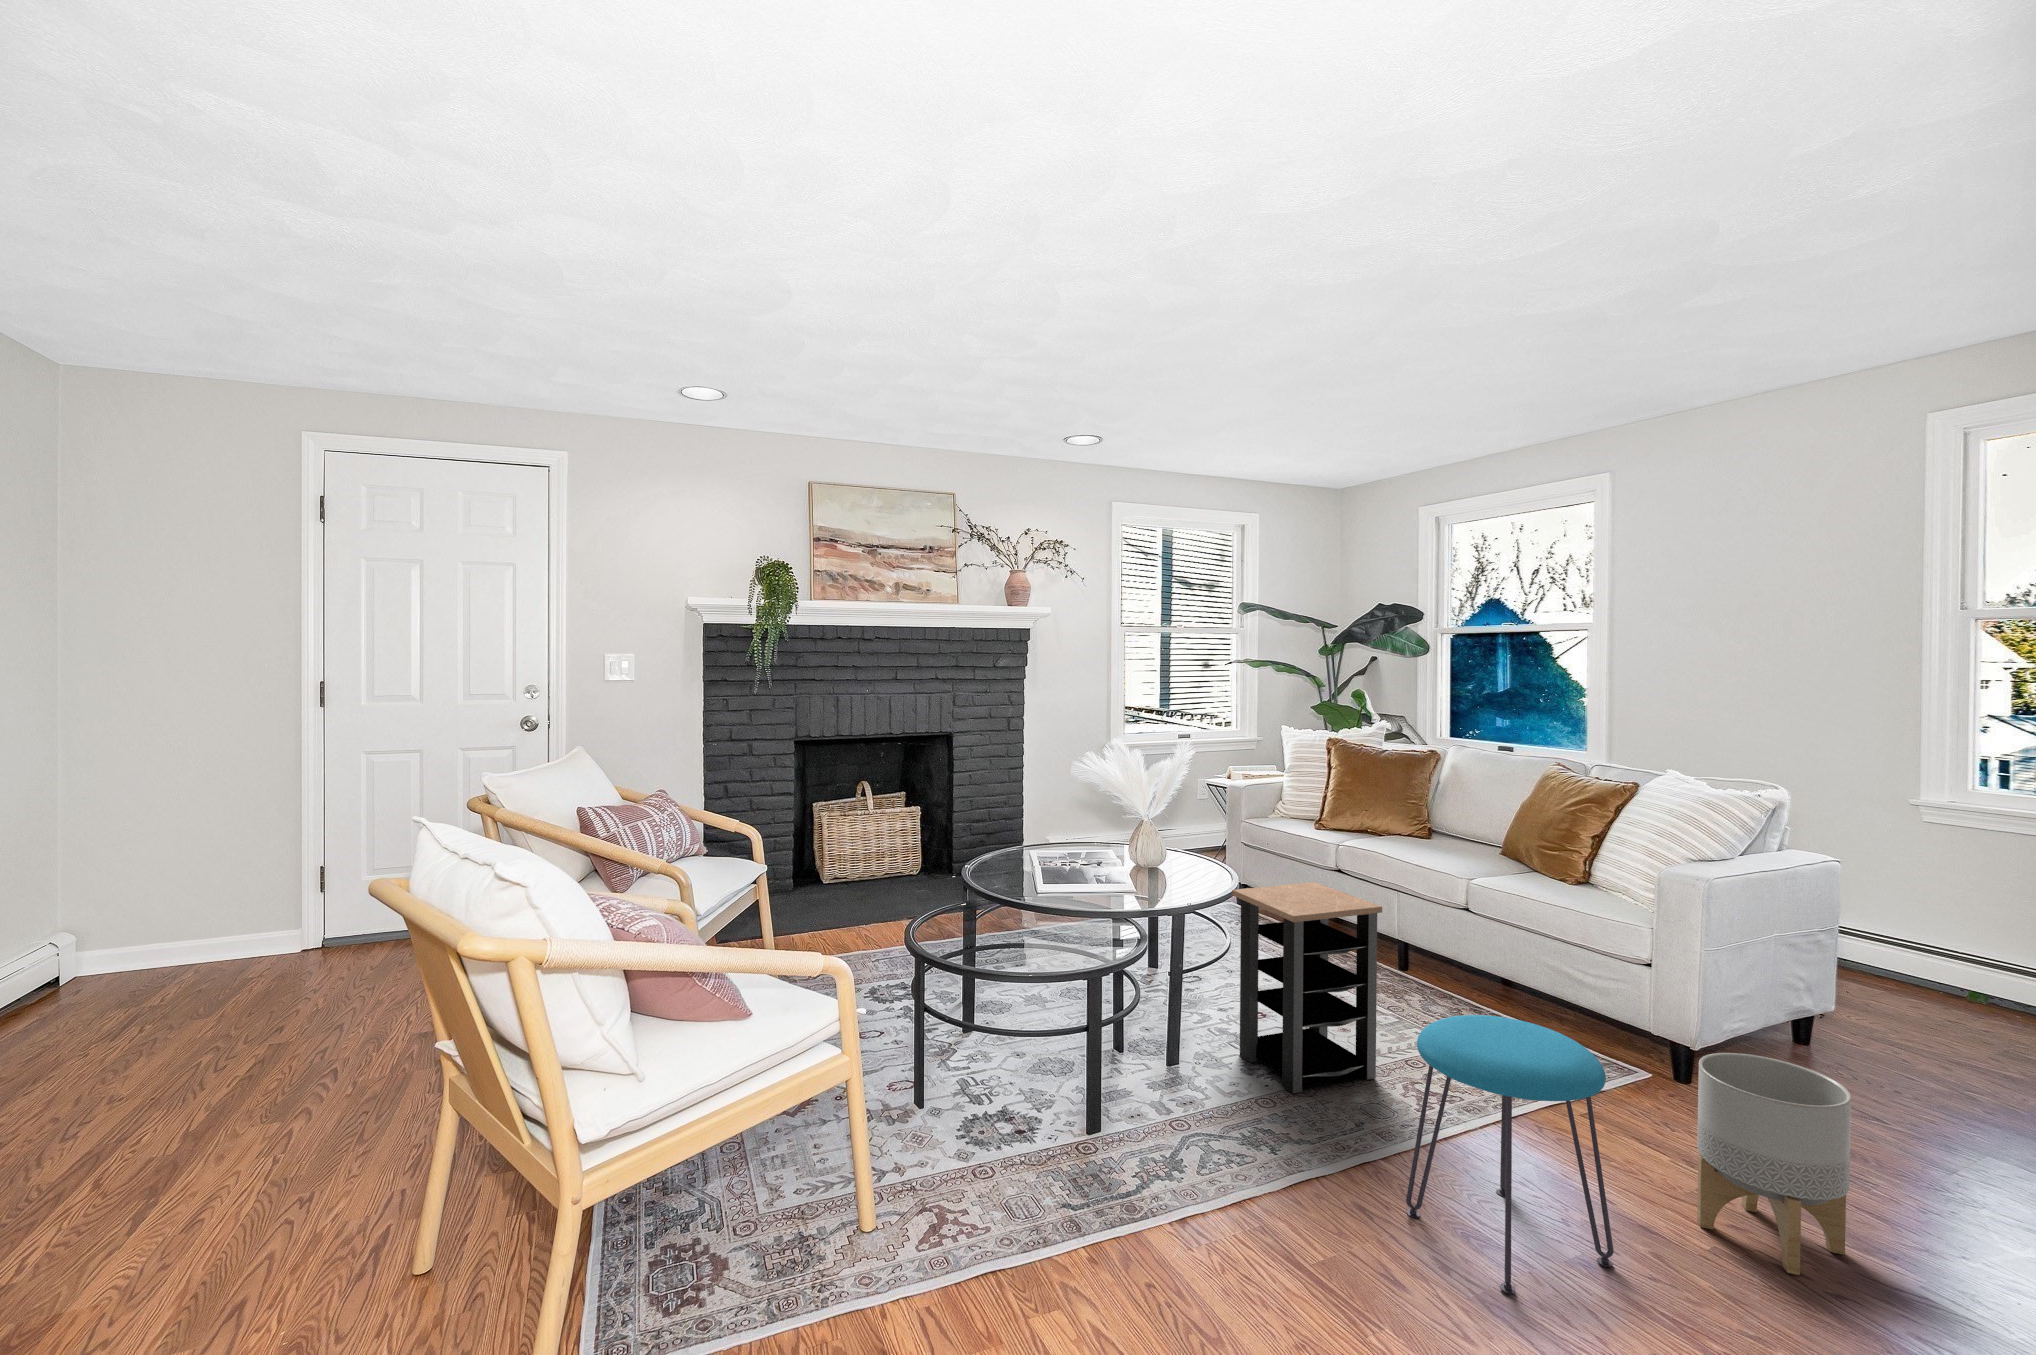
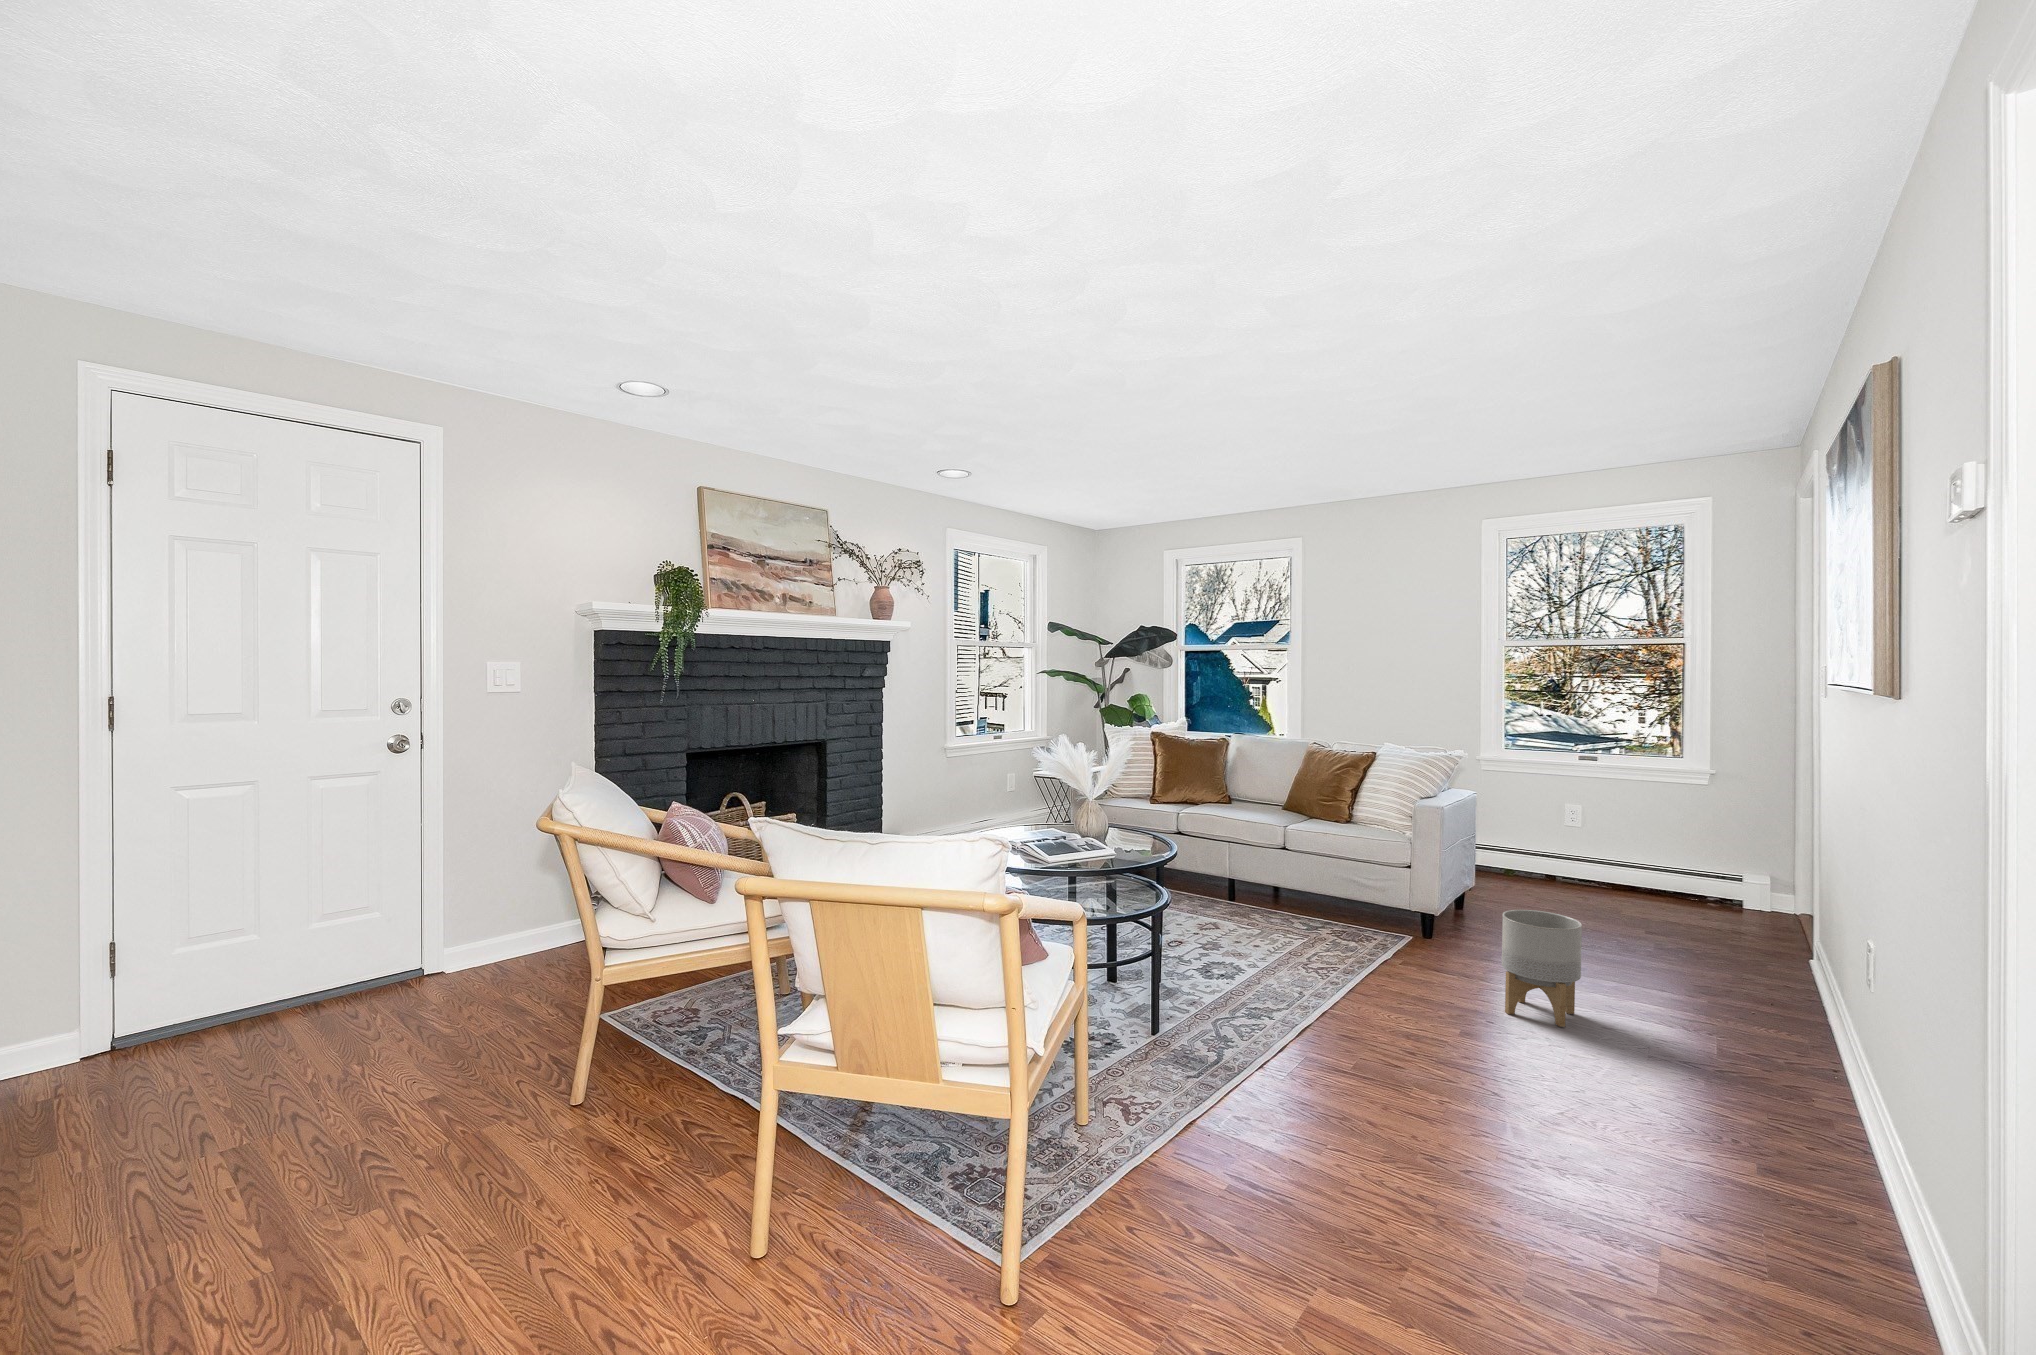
side table: present [1232,882,1382,1093] -> none [1185,836,1290,985]
stool: present [1406,1015,1614,1294] -> none [1372,903,1491,1063]

